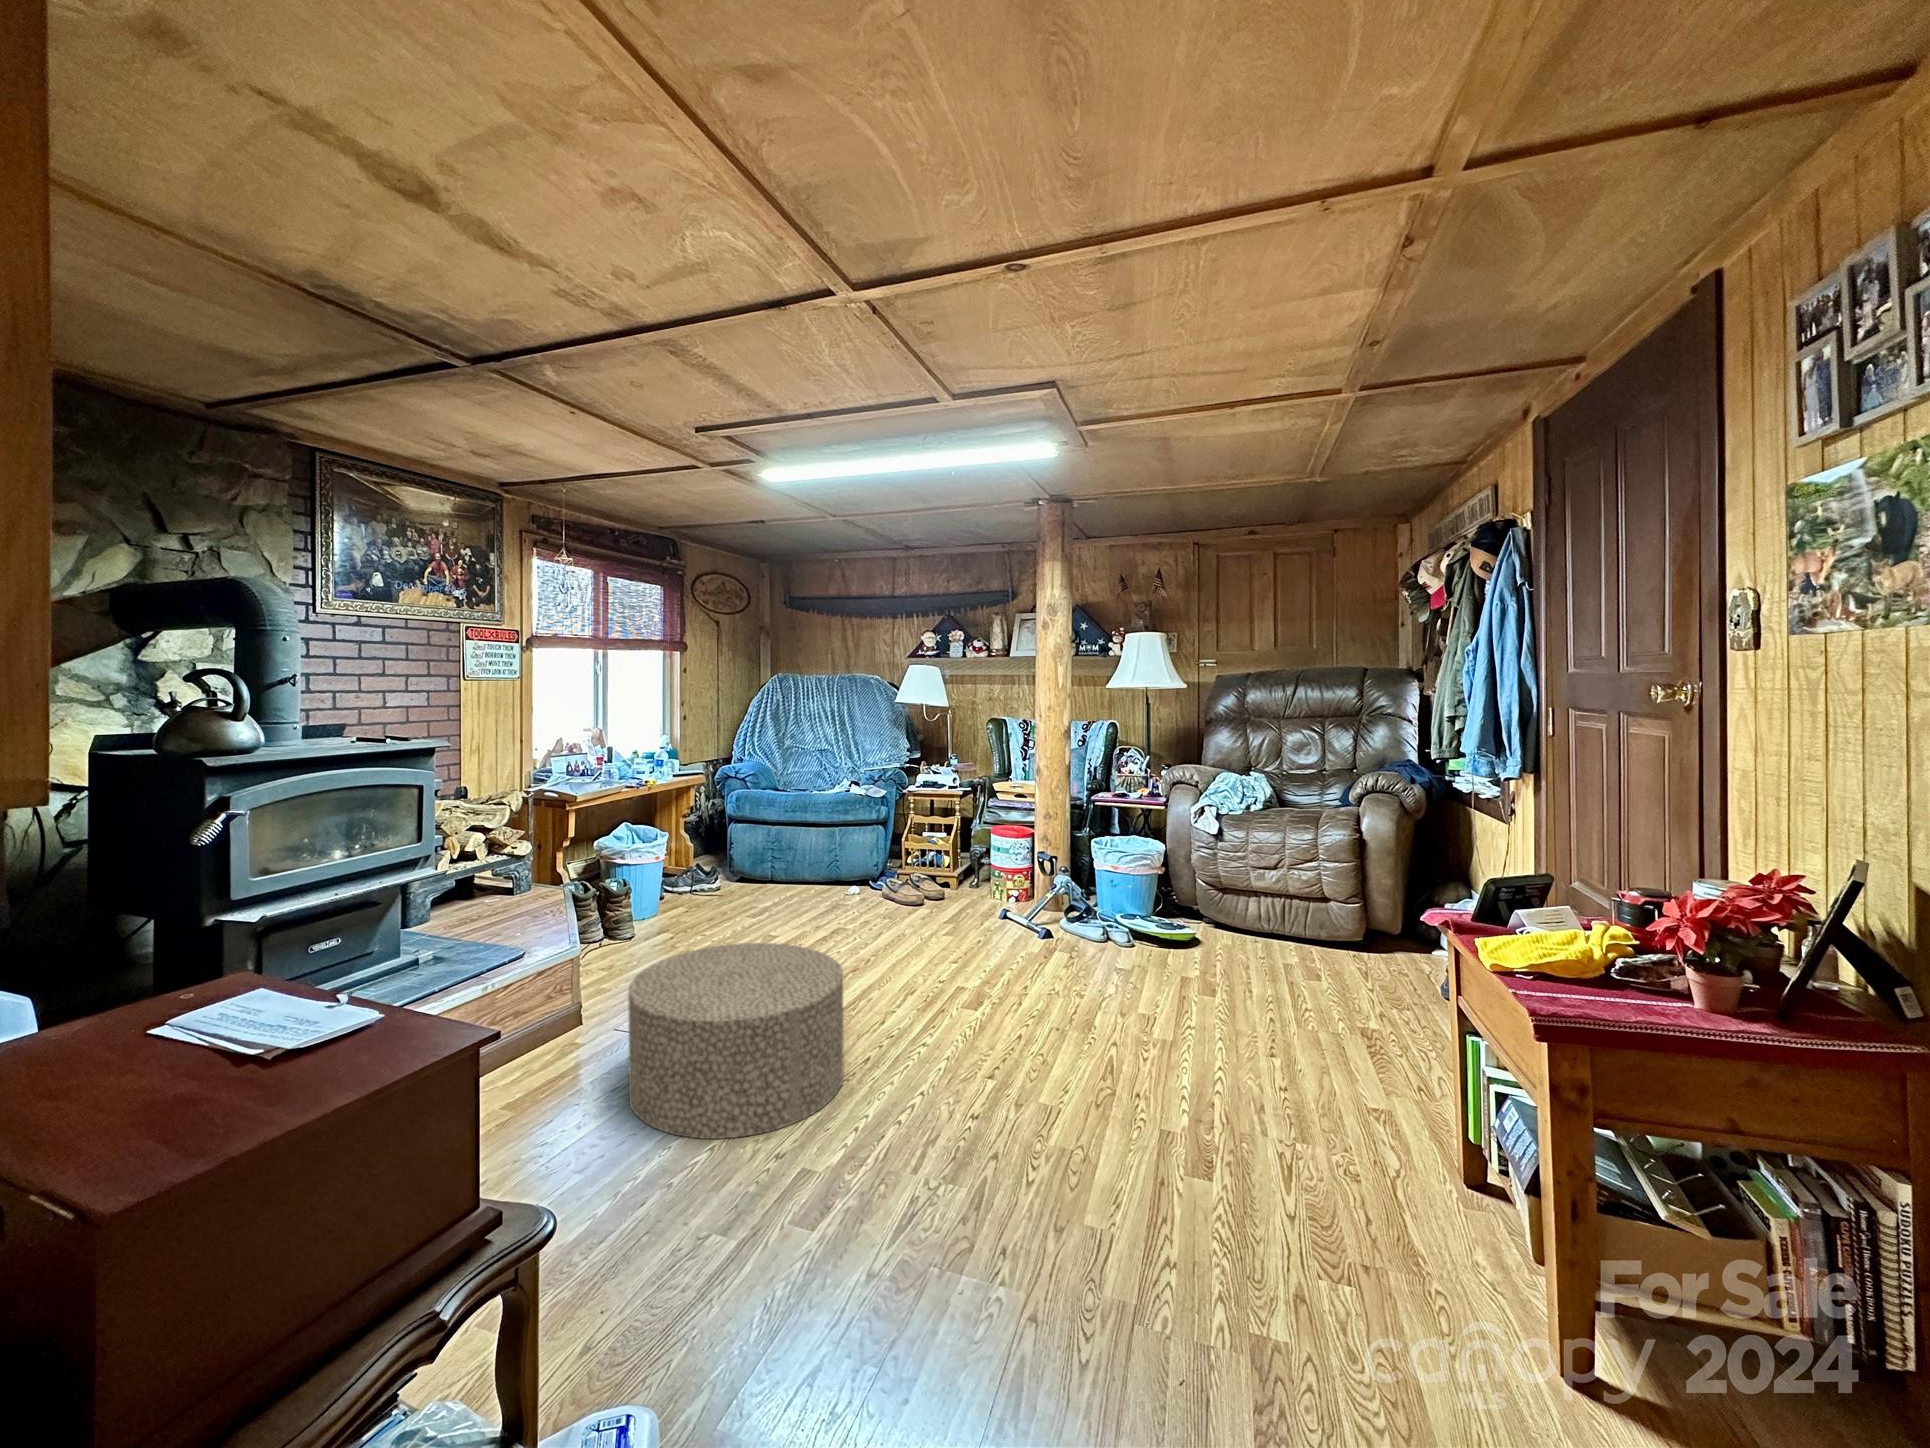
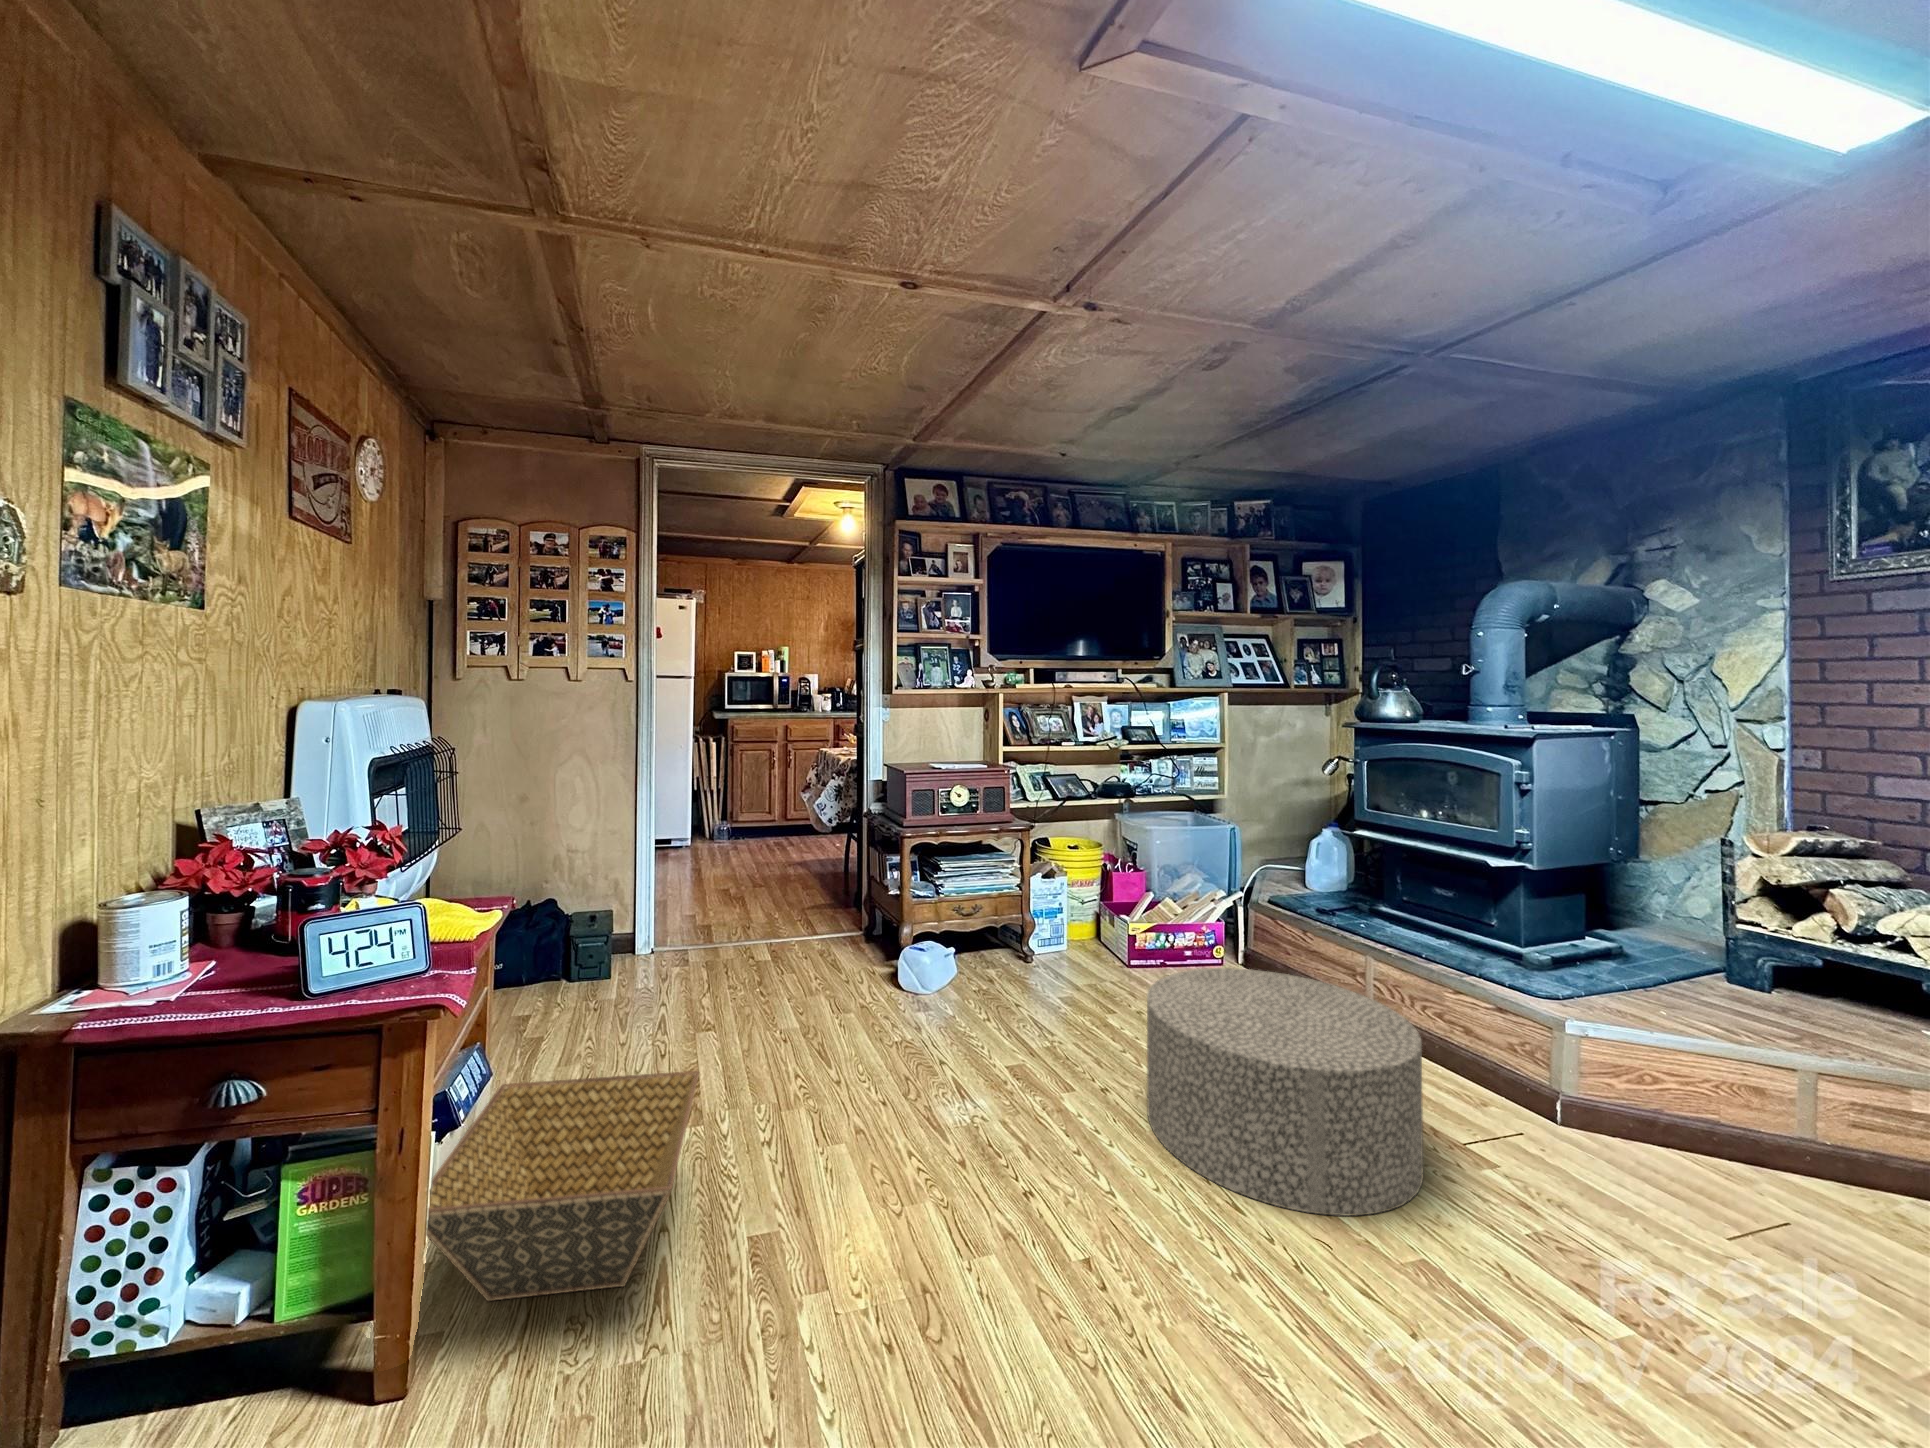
basket: none [1258,1061,1521,1291] -> present [426,1071,699,1301]

